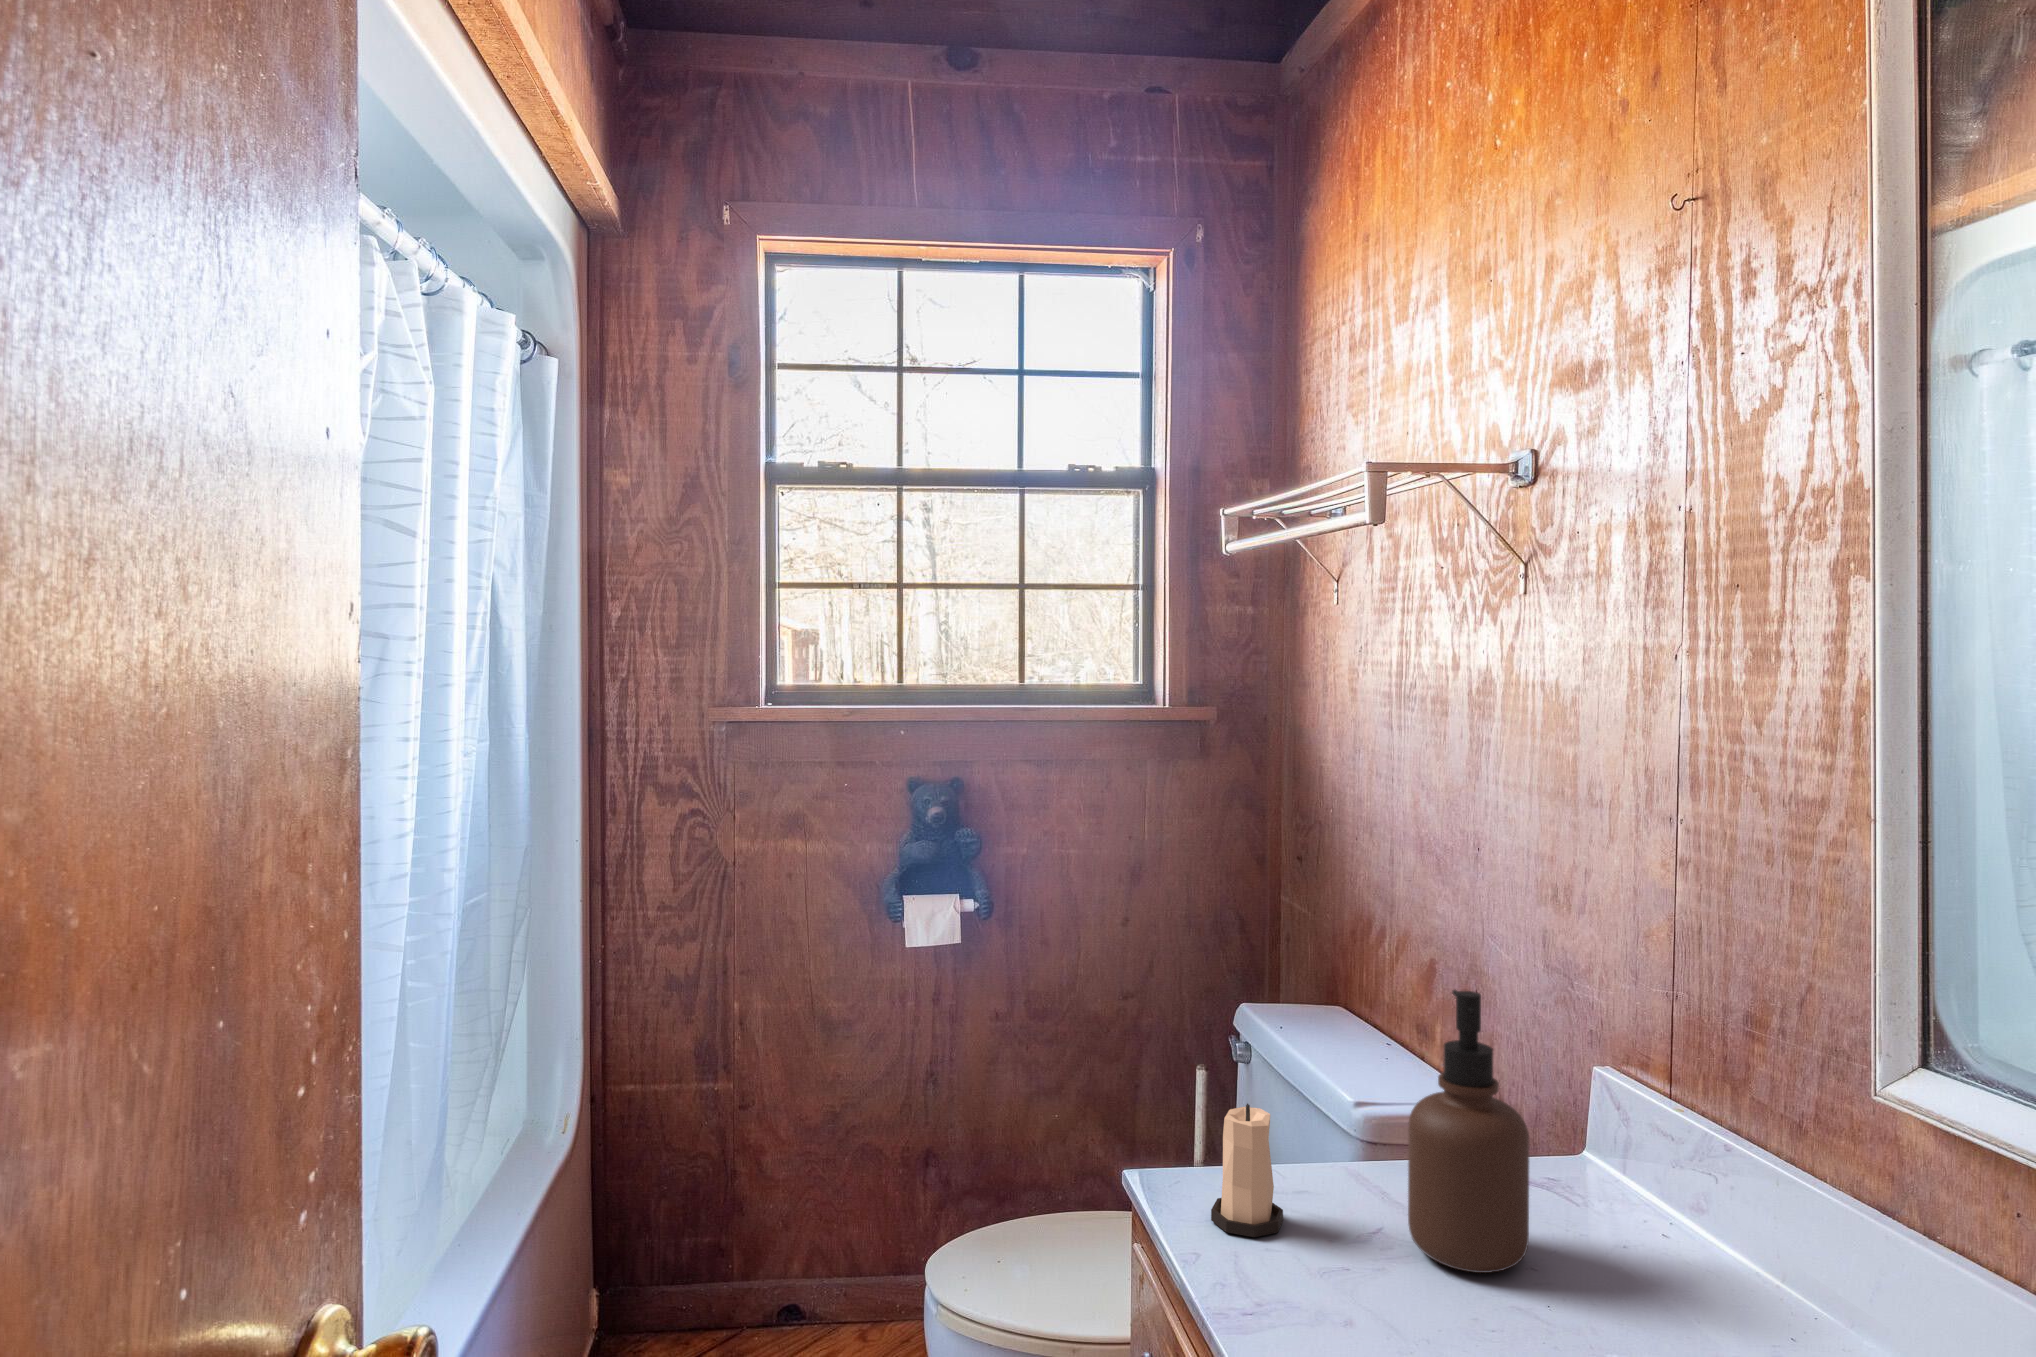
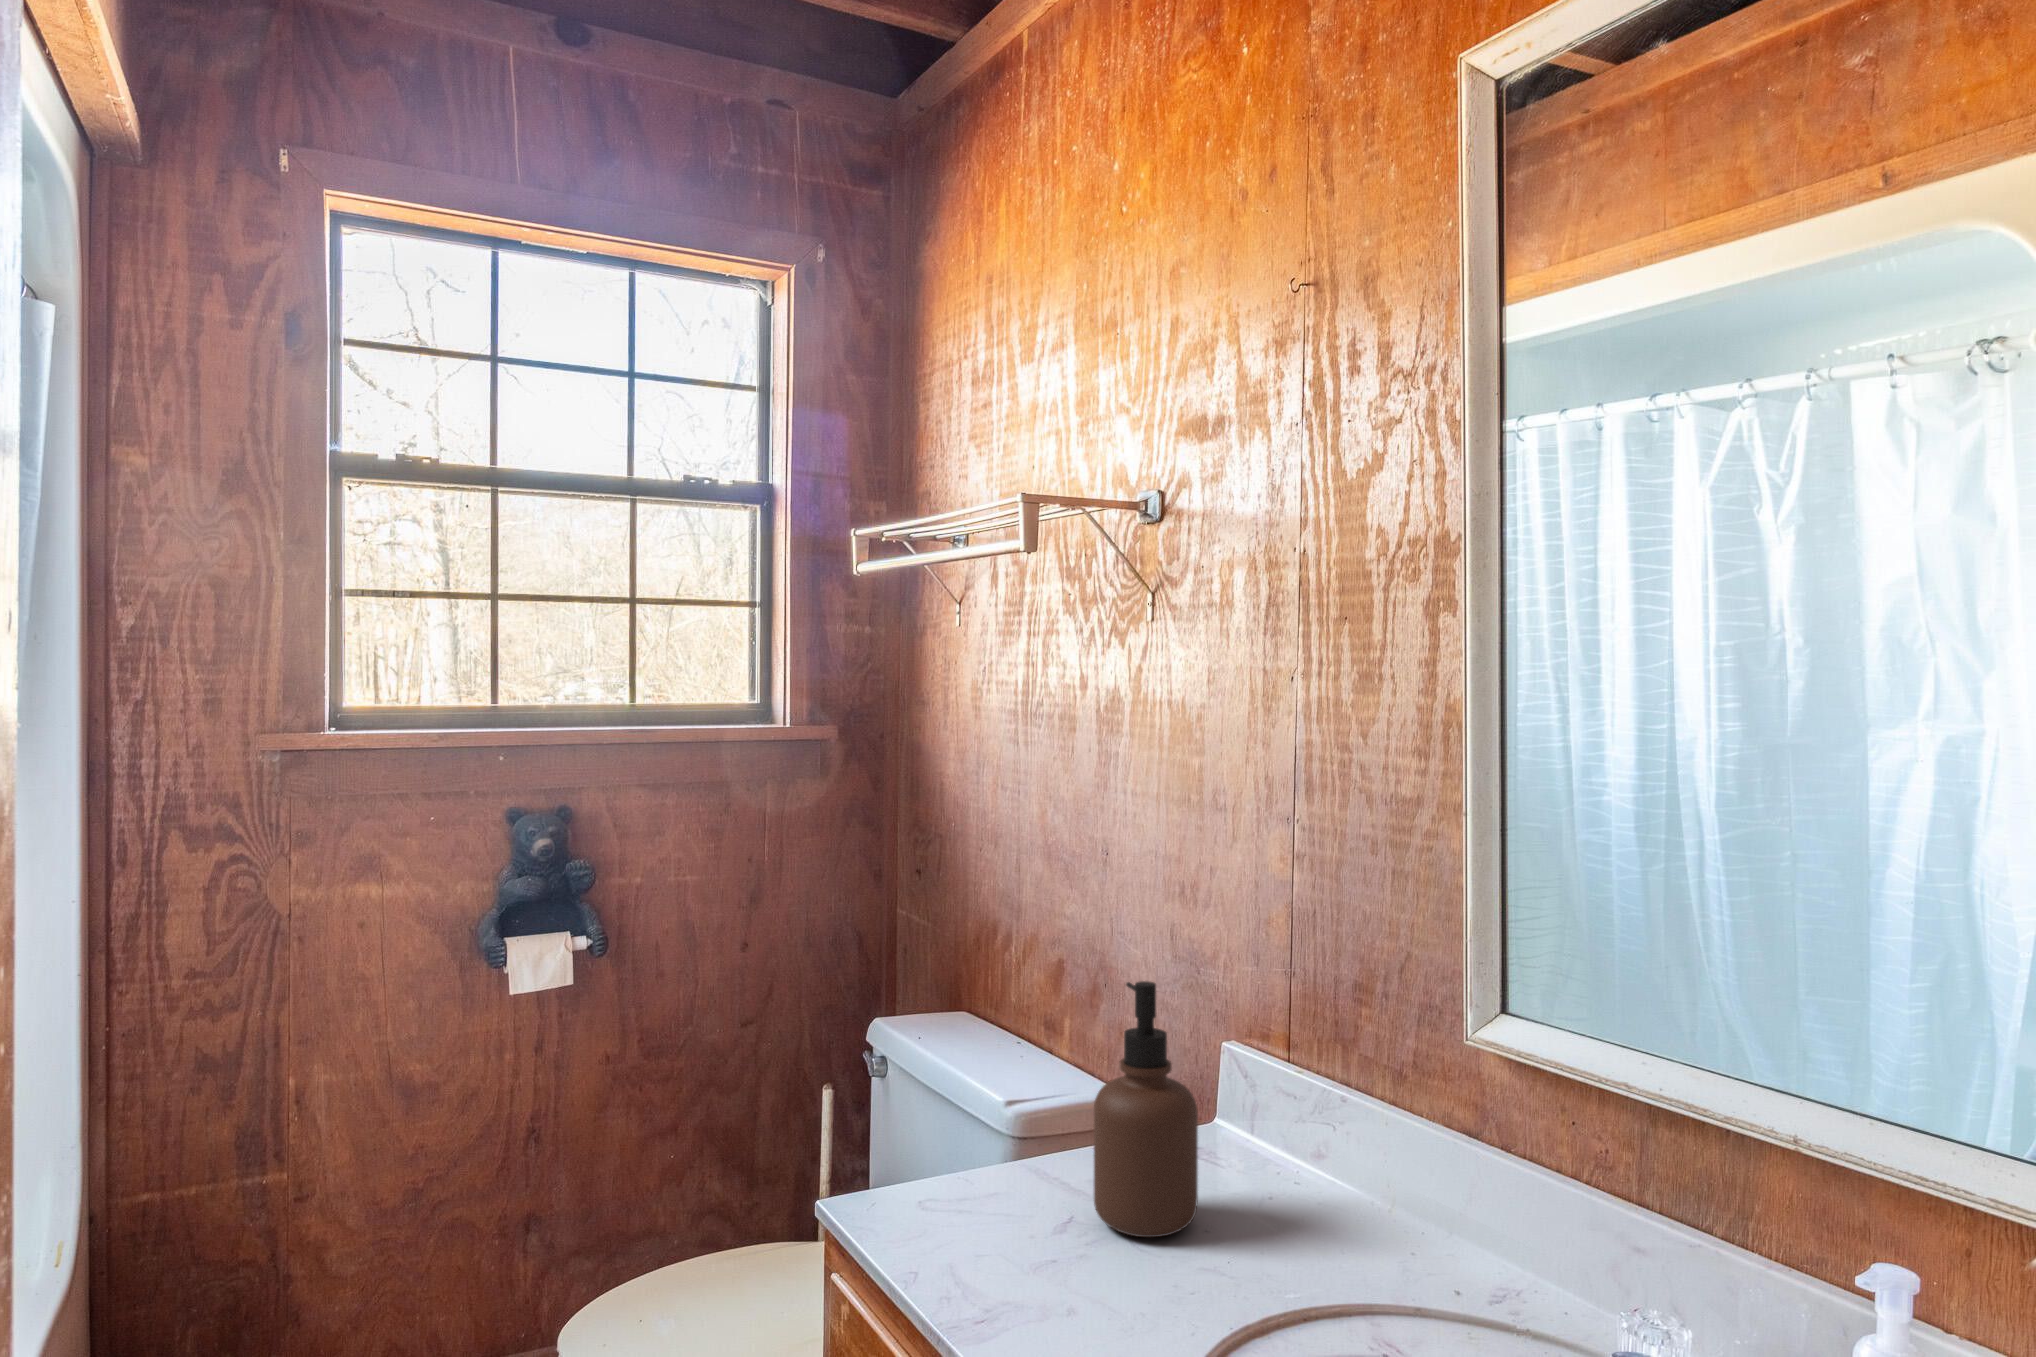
candle: present [1211,1103,1283,1237] -> none [911,1110,978,1239]

